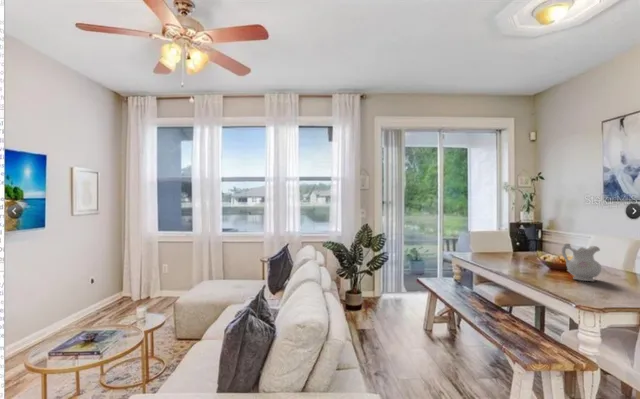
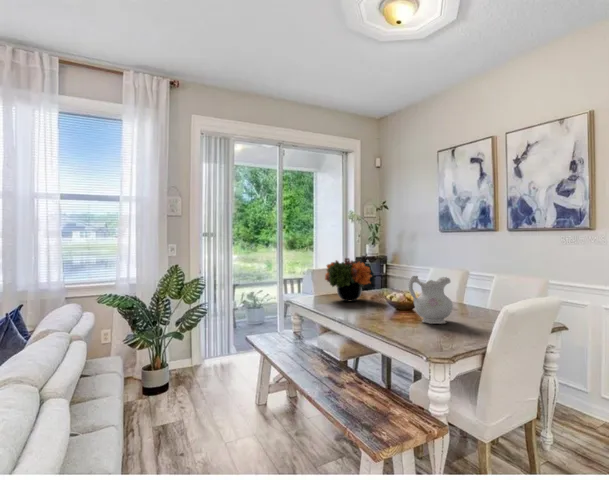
flower arrangement: none [486,225,529,259] -> present [325,258,371,301]

